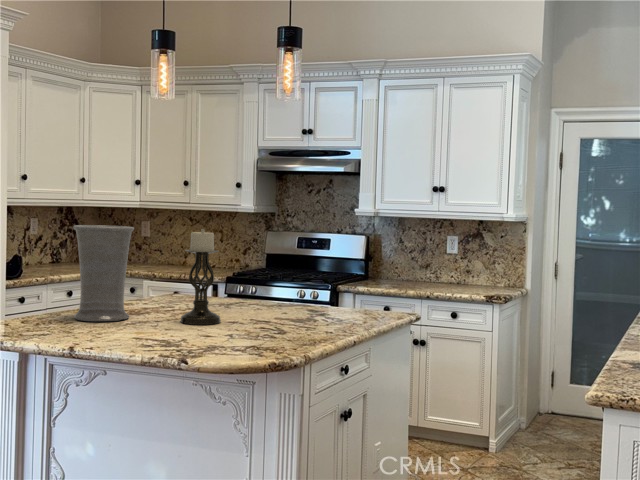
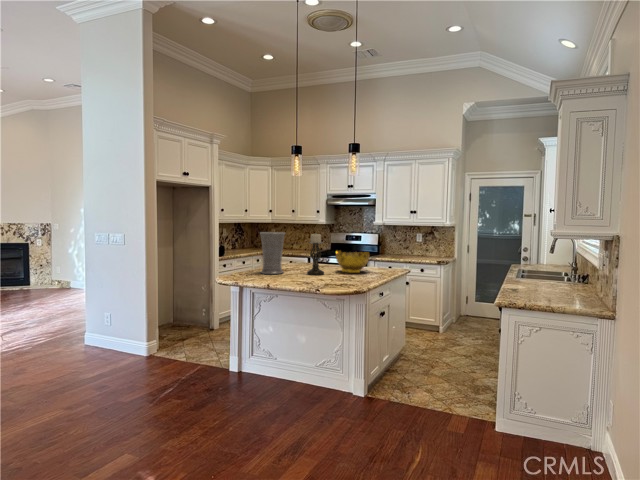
decorative bowl: none [250,269,325,321] -> present [336,250,369,273]

